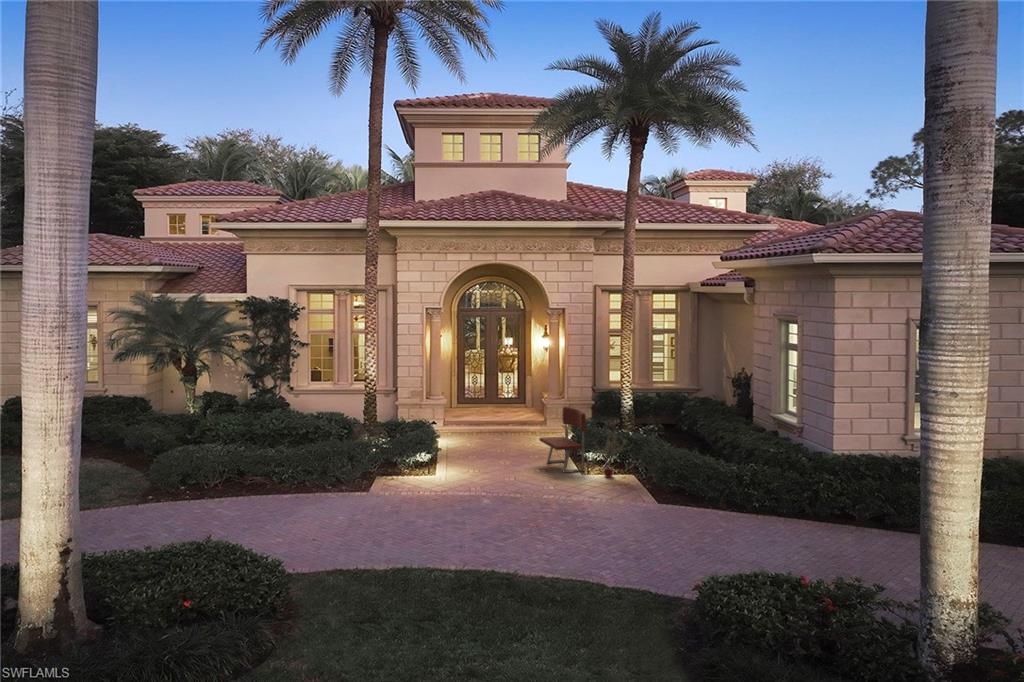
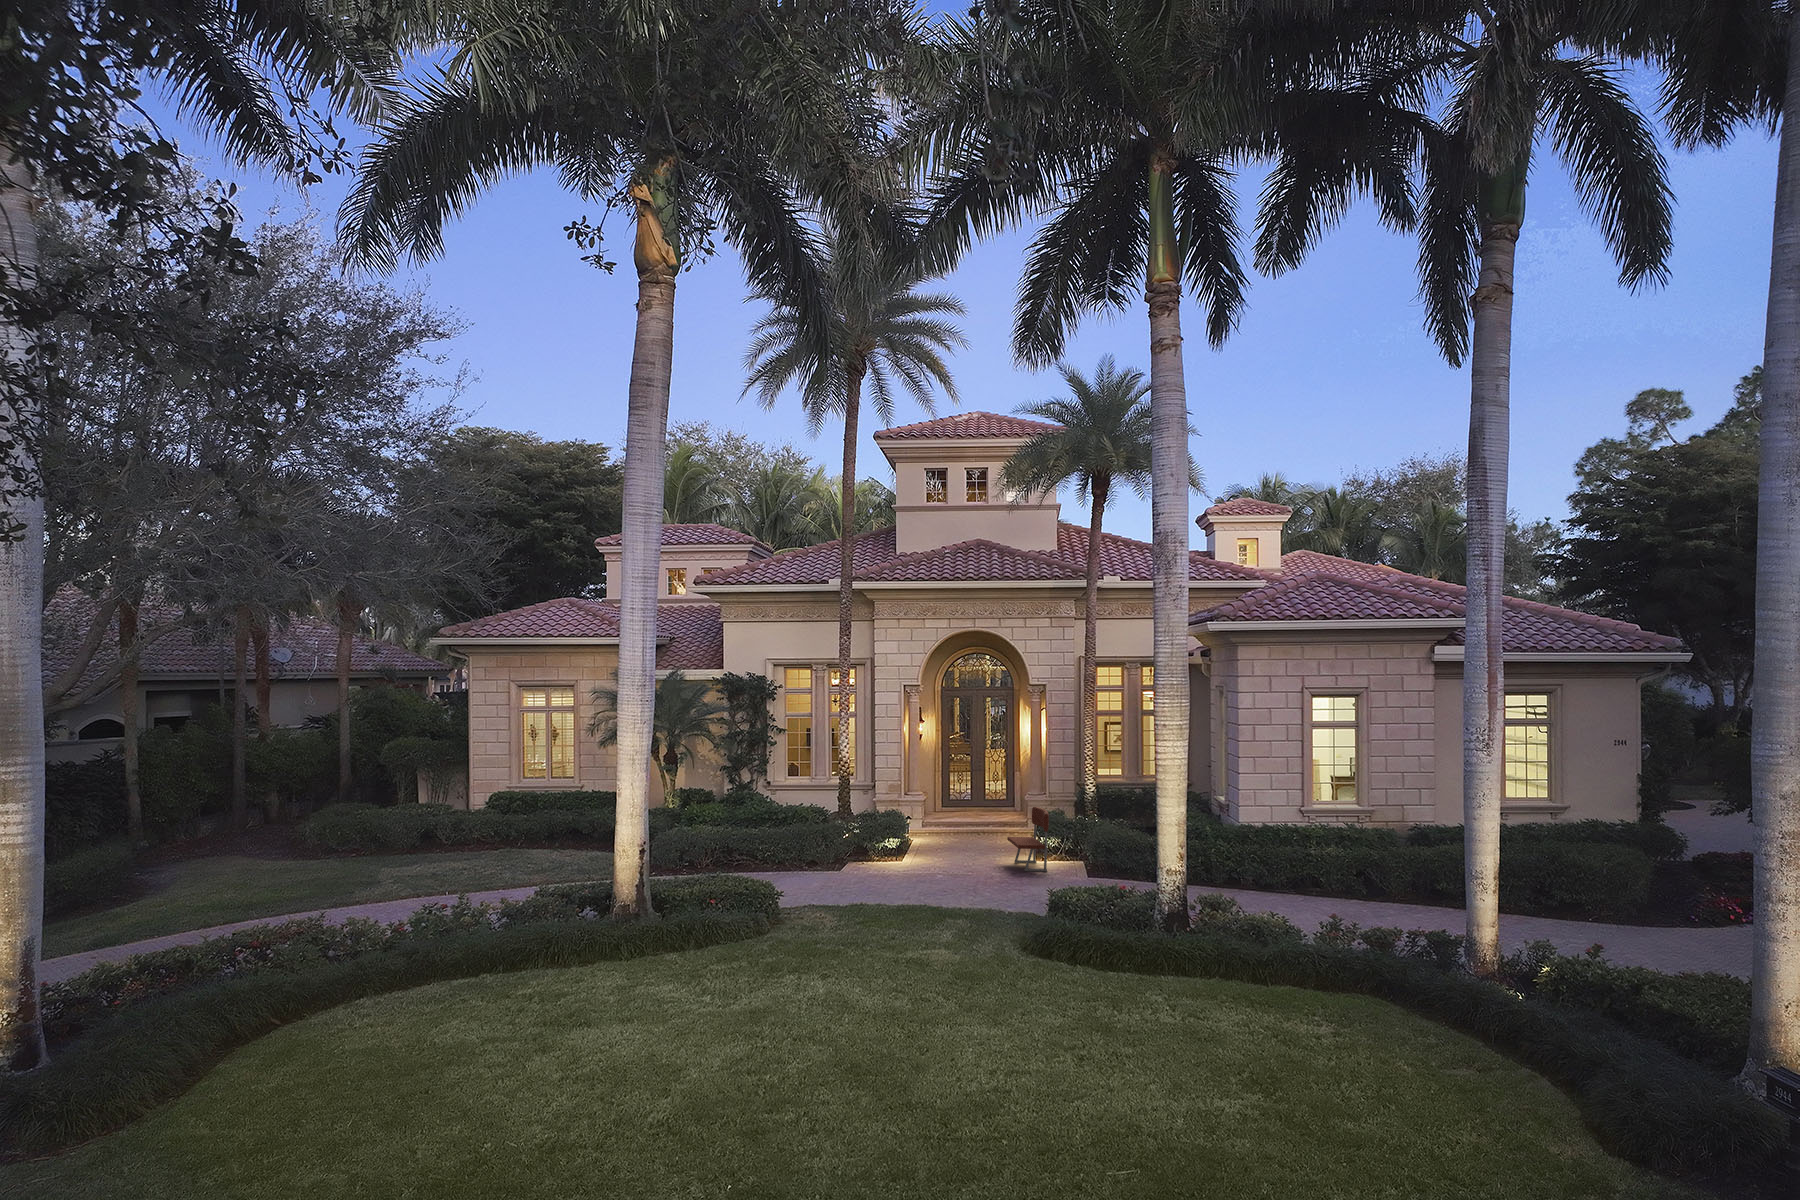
potted tree: present [592,435,626,477] -> none [1051,834,1085,877]

